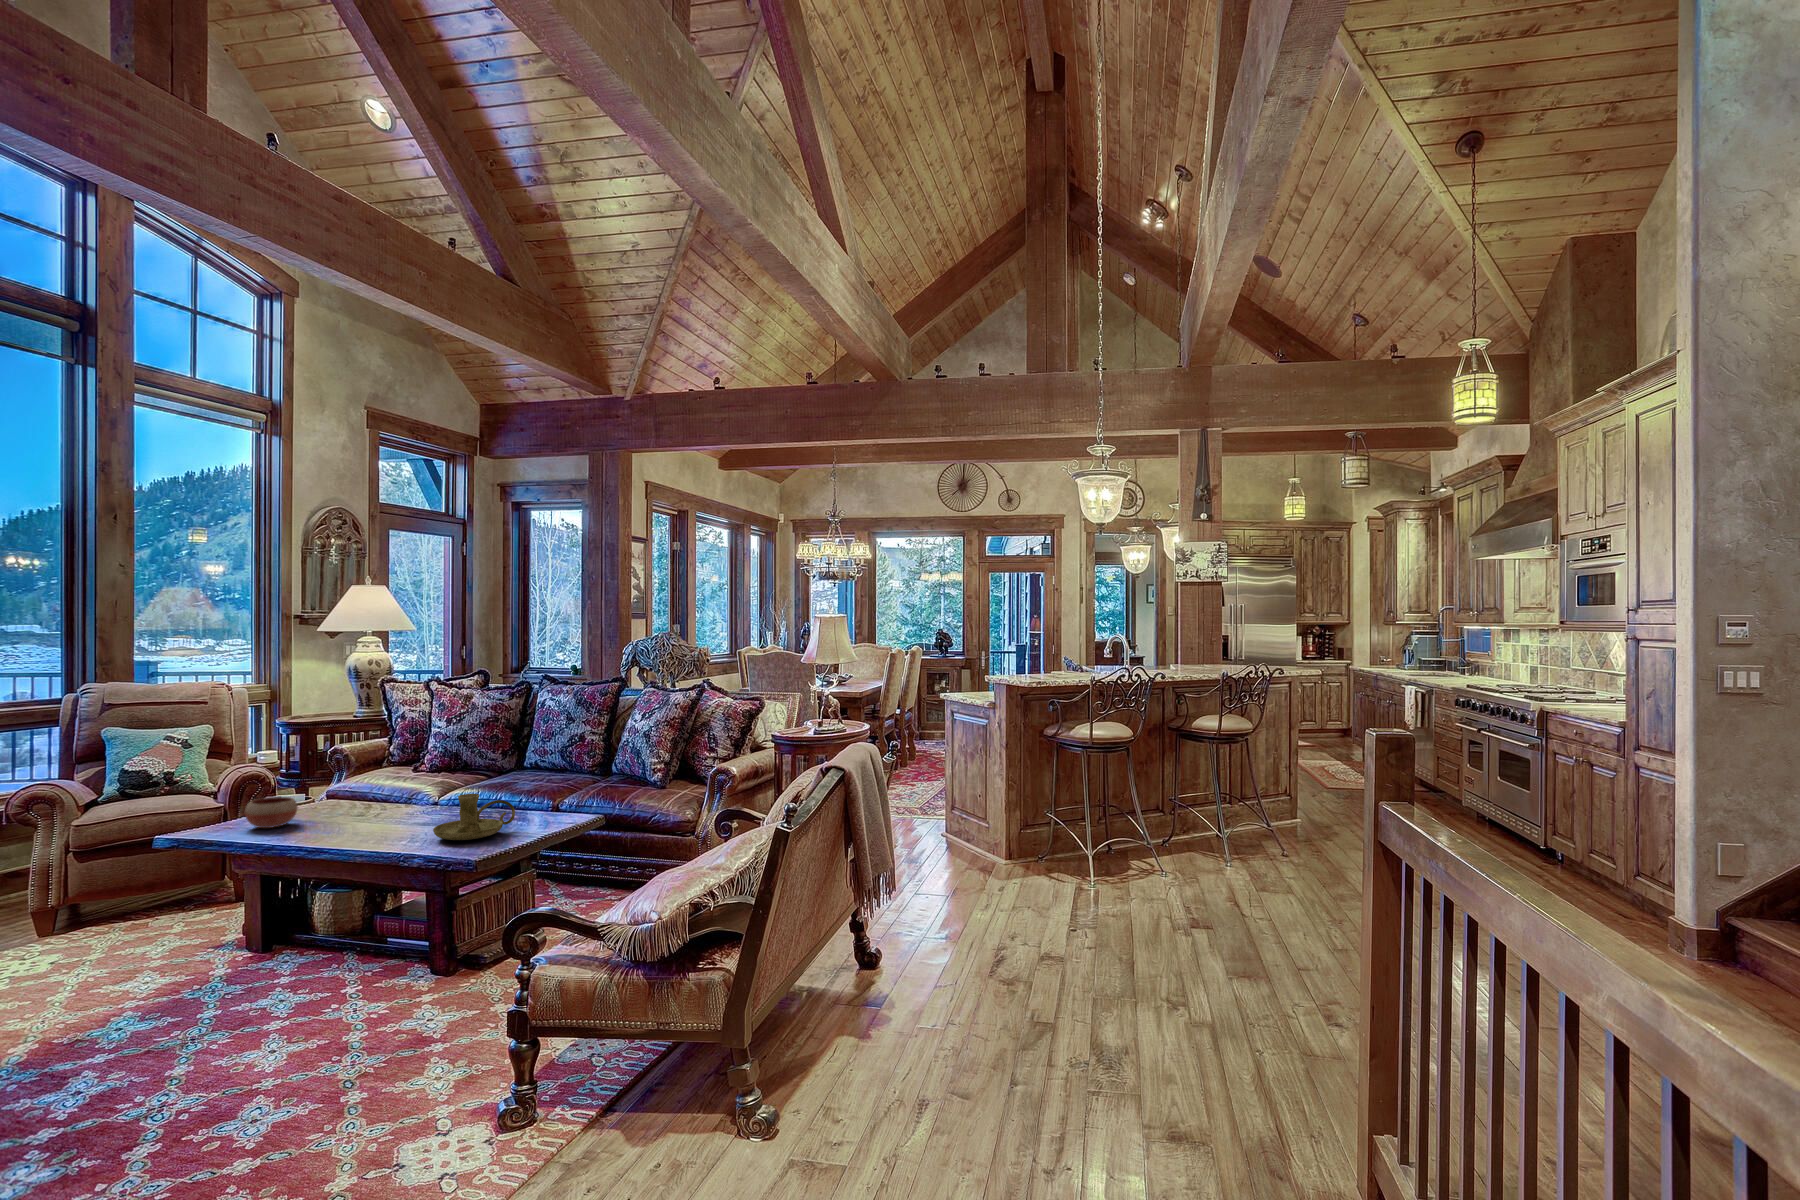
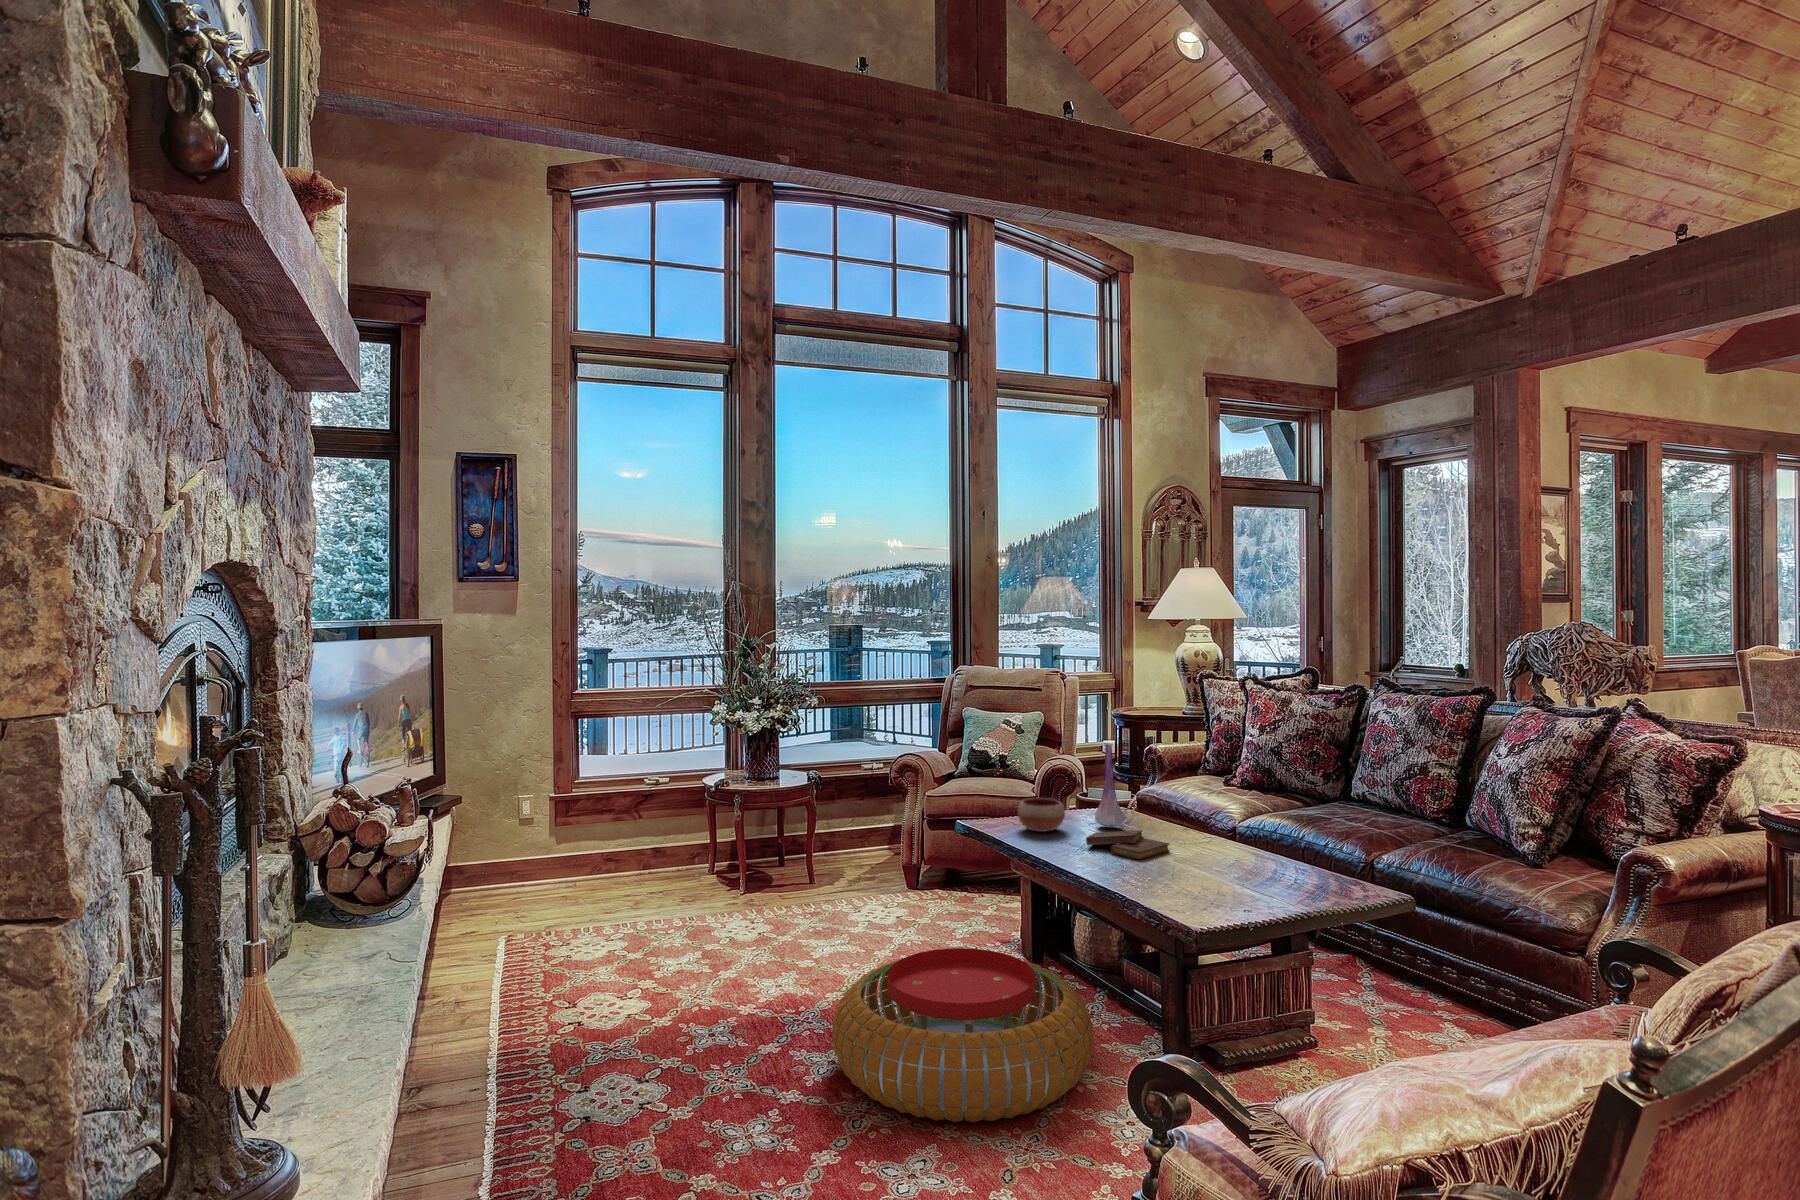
vase: none [323,739,355,814] -> present [1095,744,1124,827]
candle holder: present [433,794,515,840] -> none [1174,832,1278,894]
book: none [331,808,410,831] -> present [1086,830,1170,859]
pouf: none [81,932,378,1094] -> present [832,948,1093,1123]

